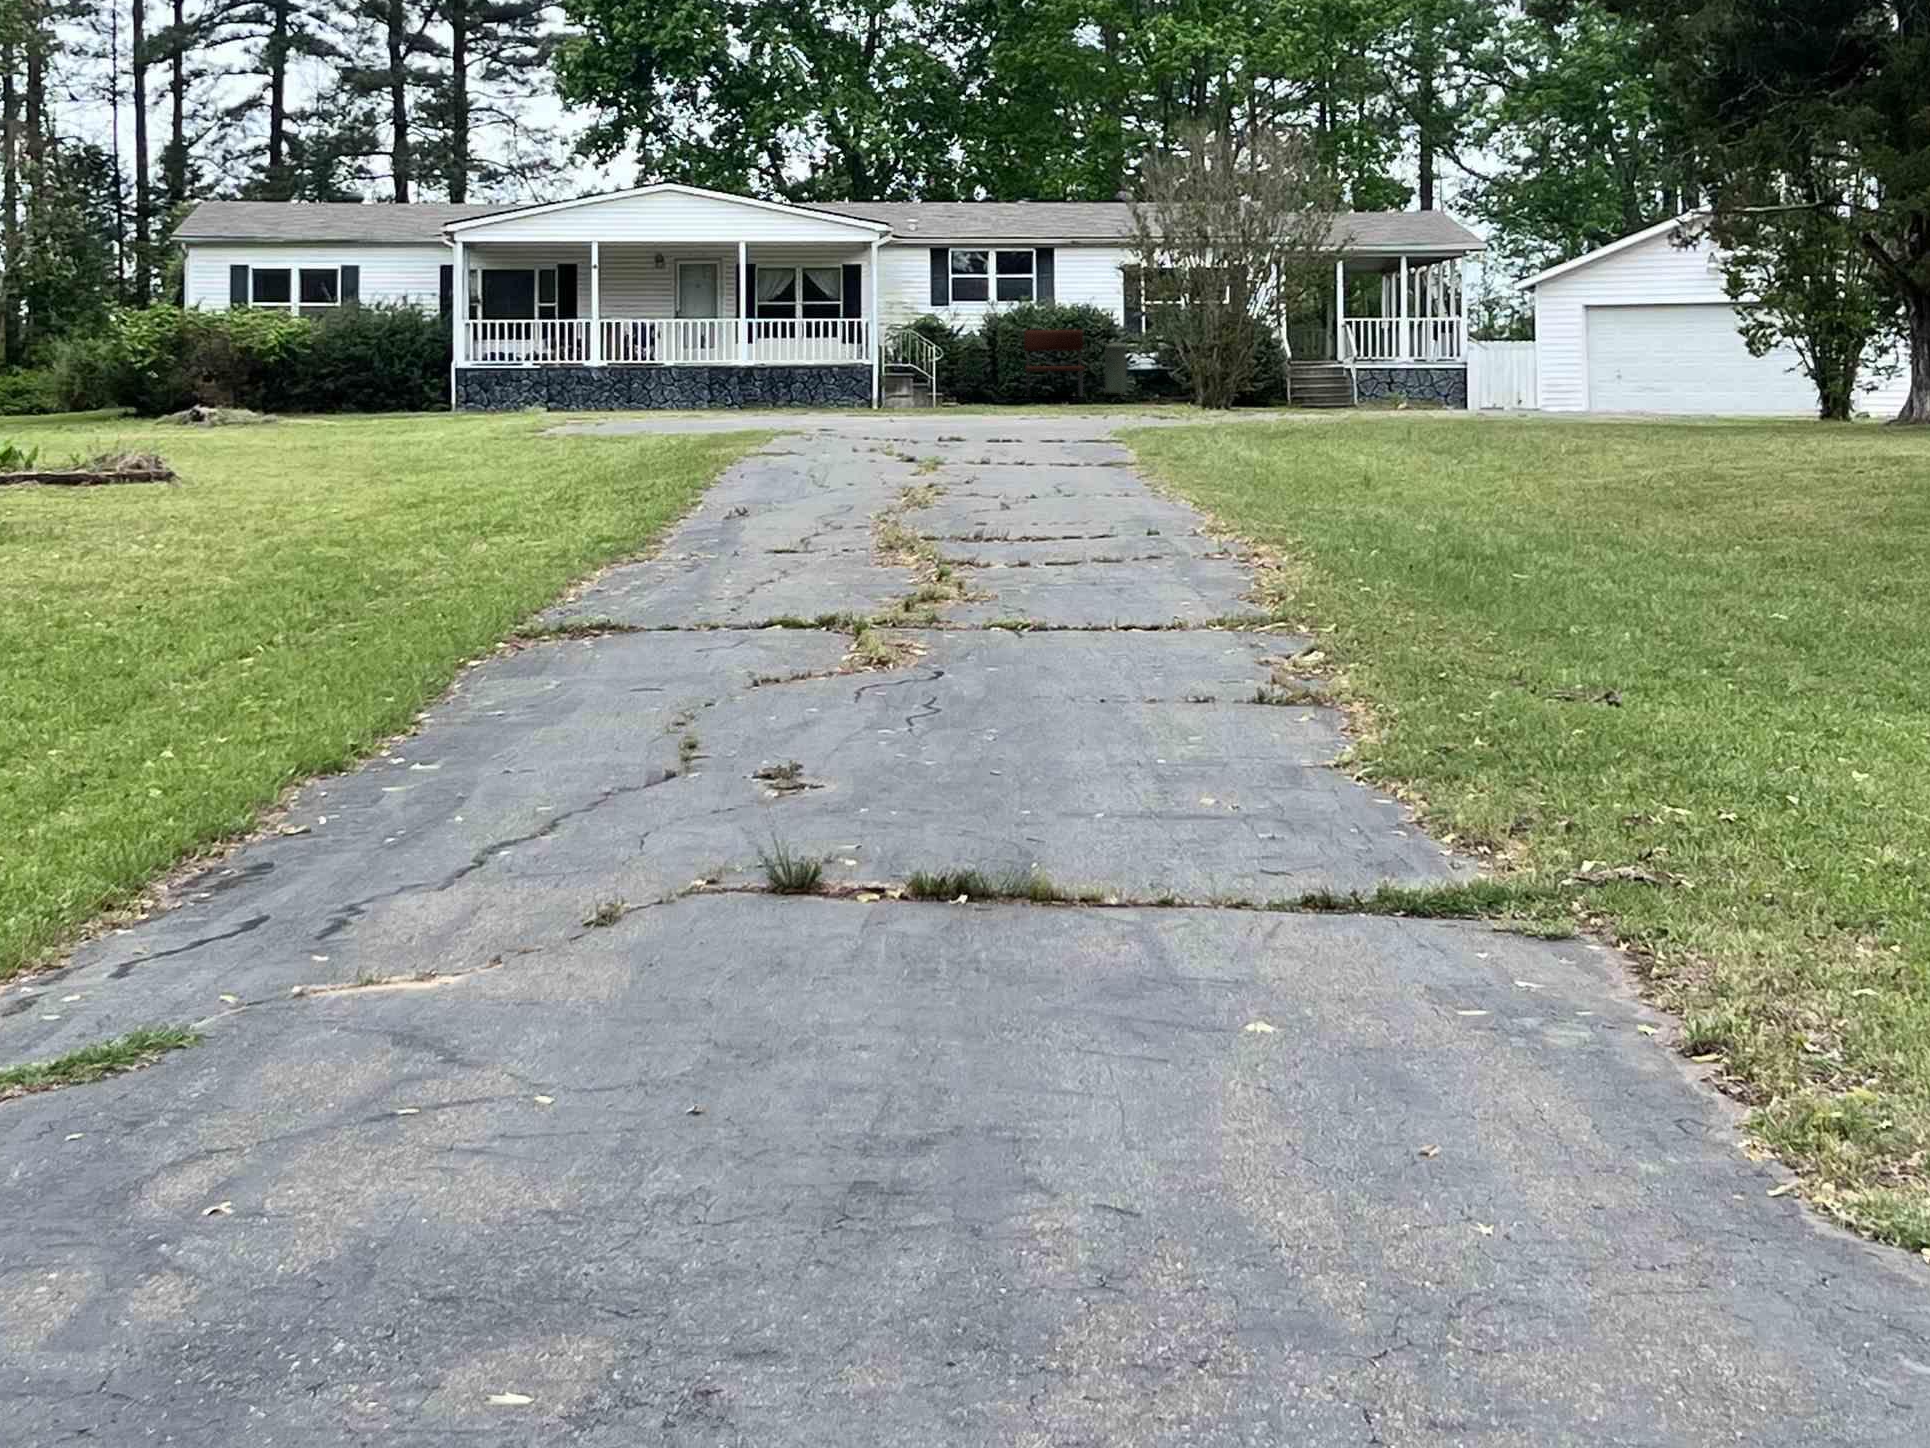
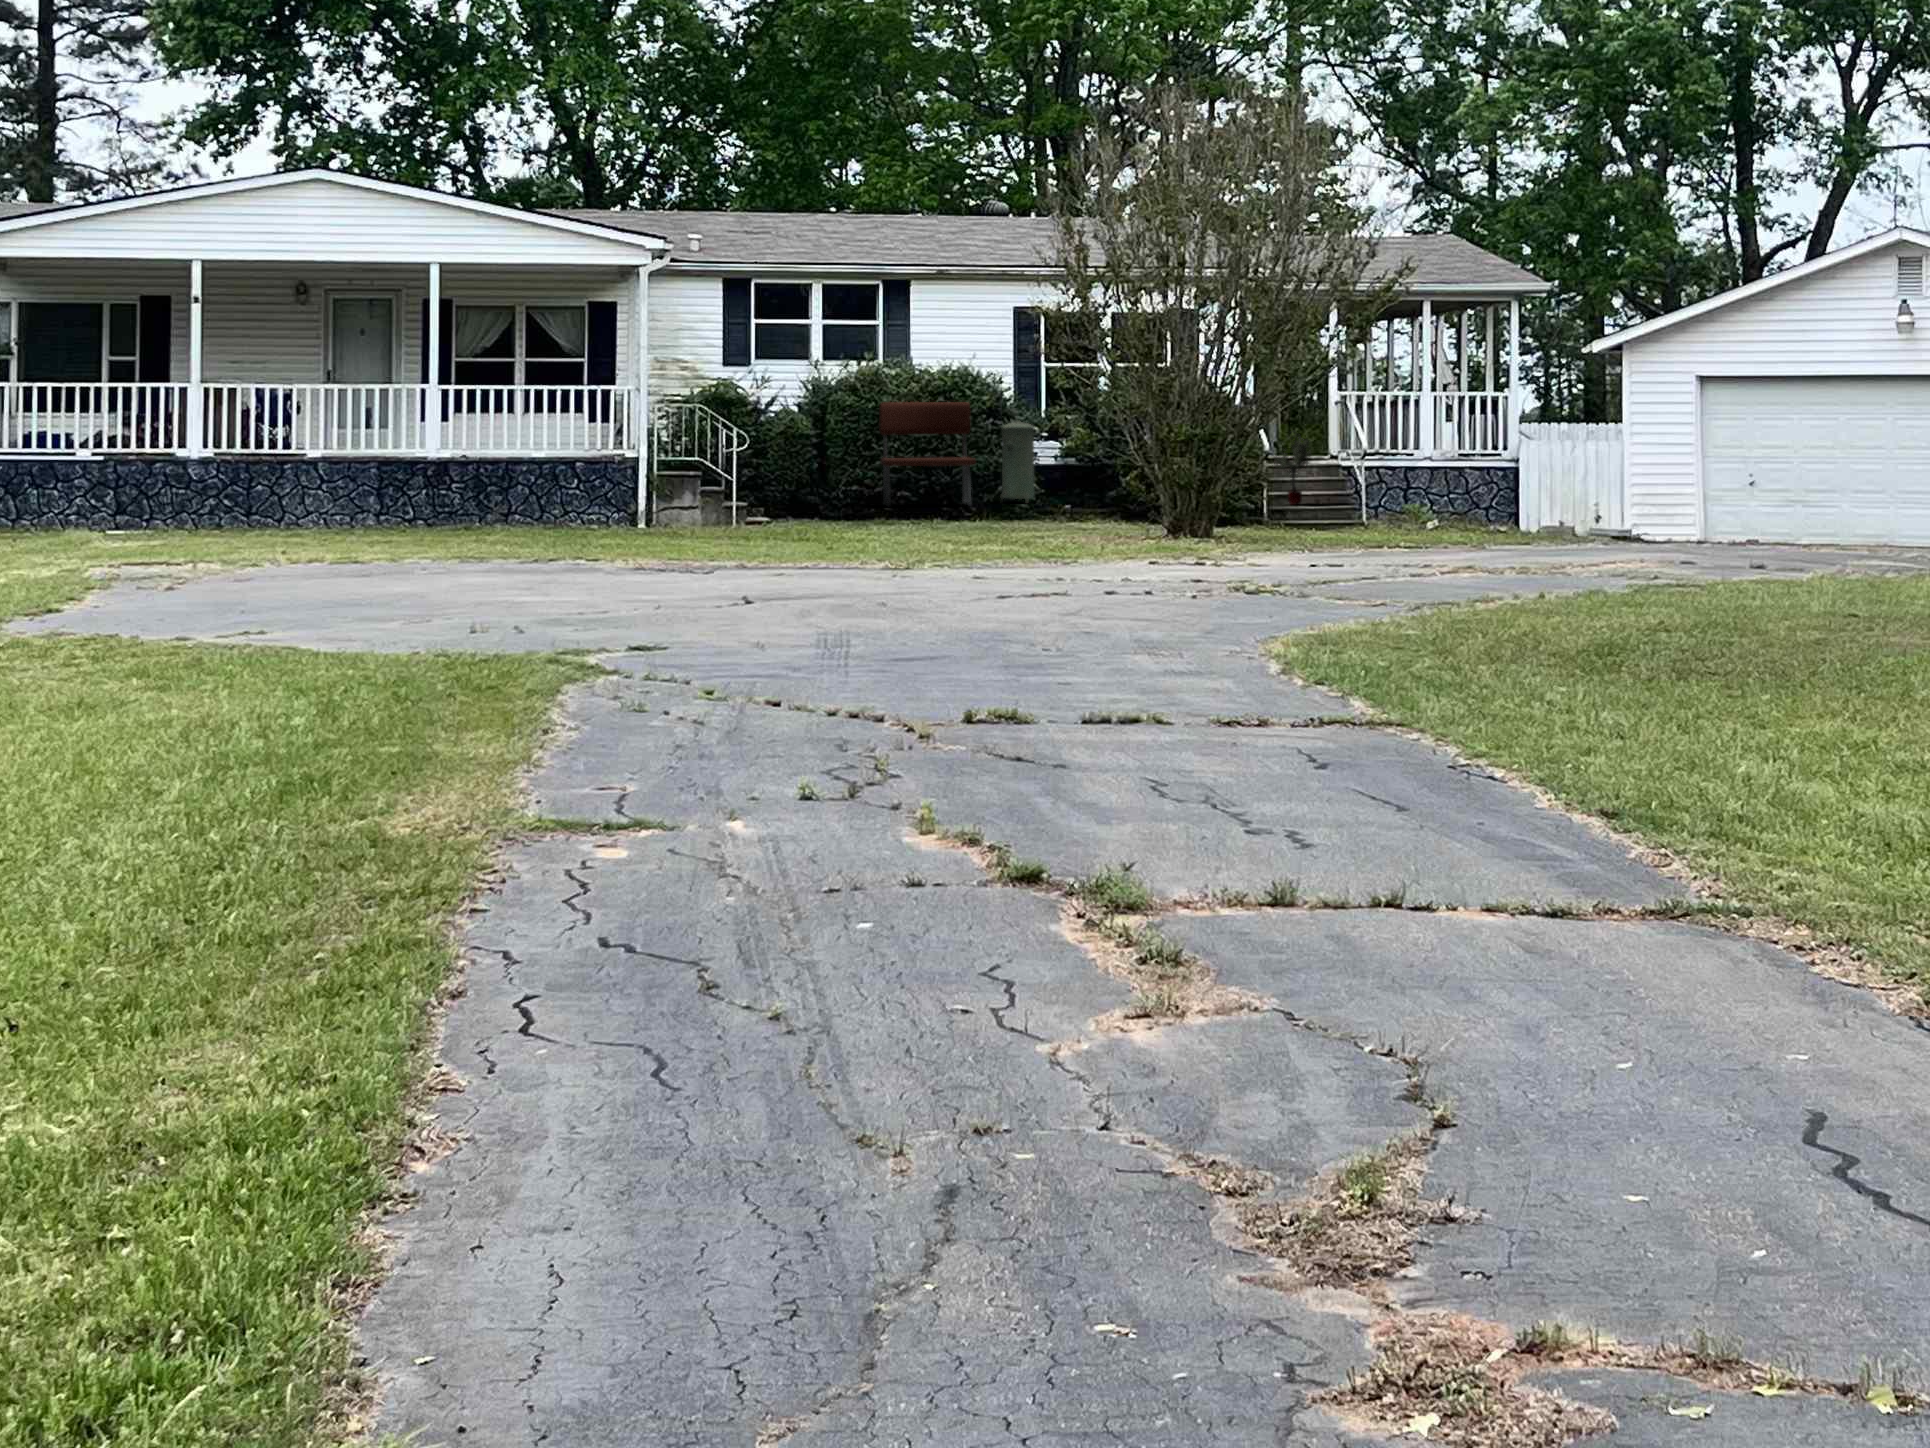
potted tree: none [1280,347,1309,397] -> present [1272,432,1311,505]

